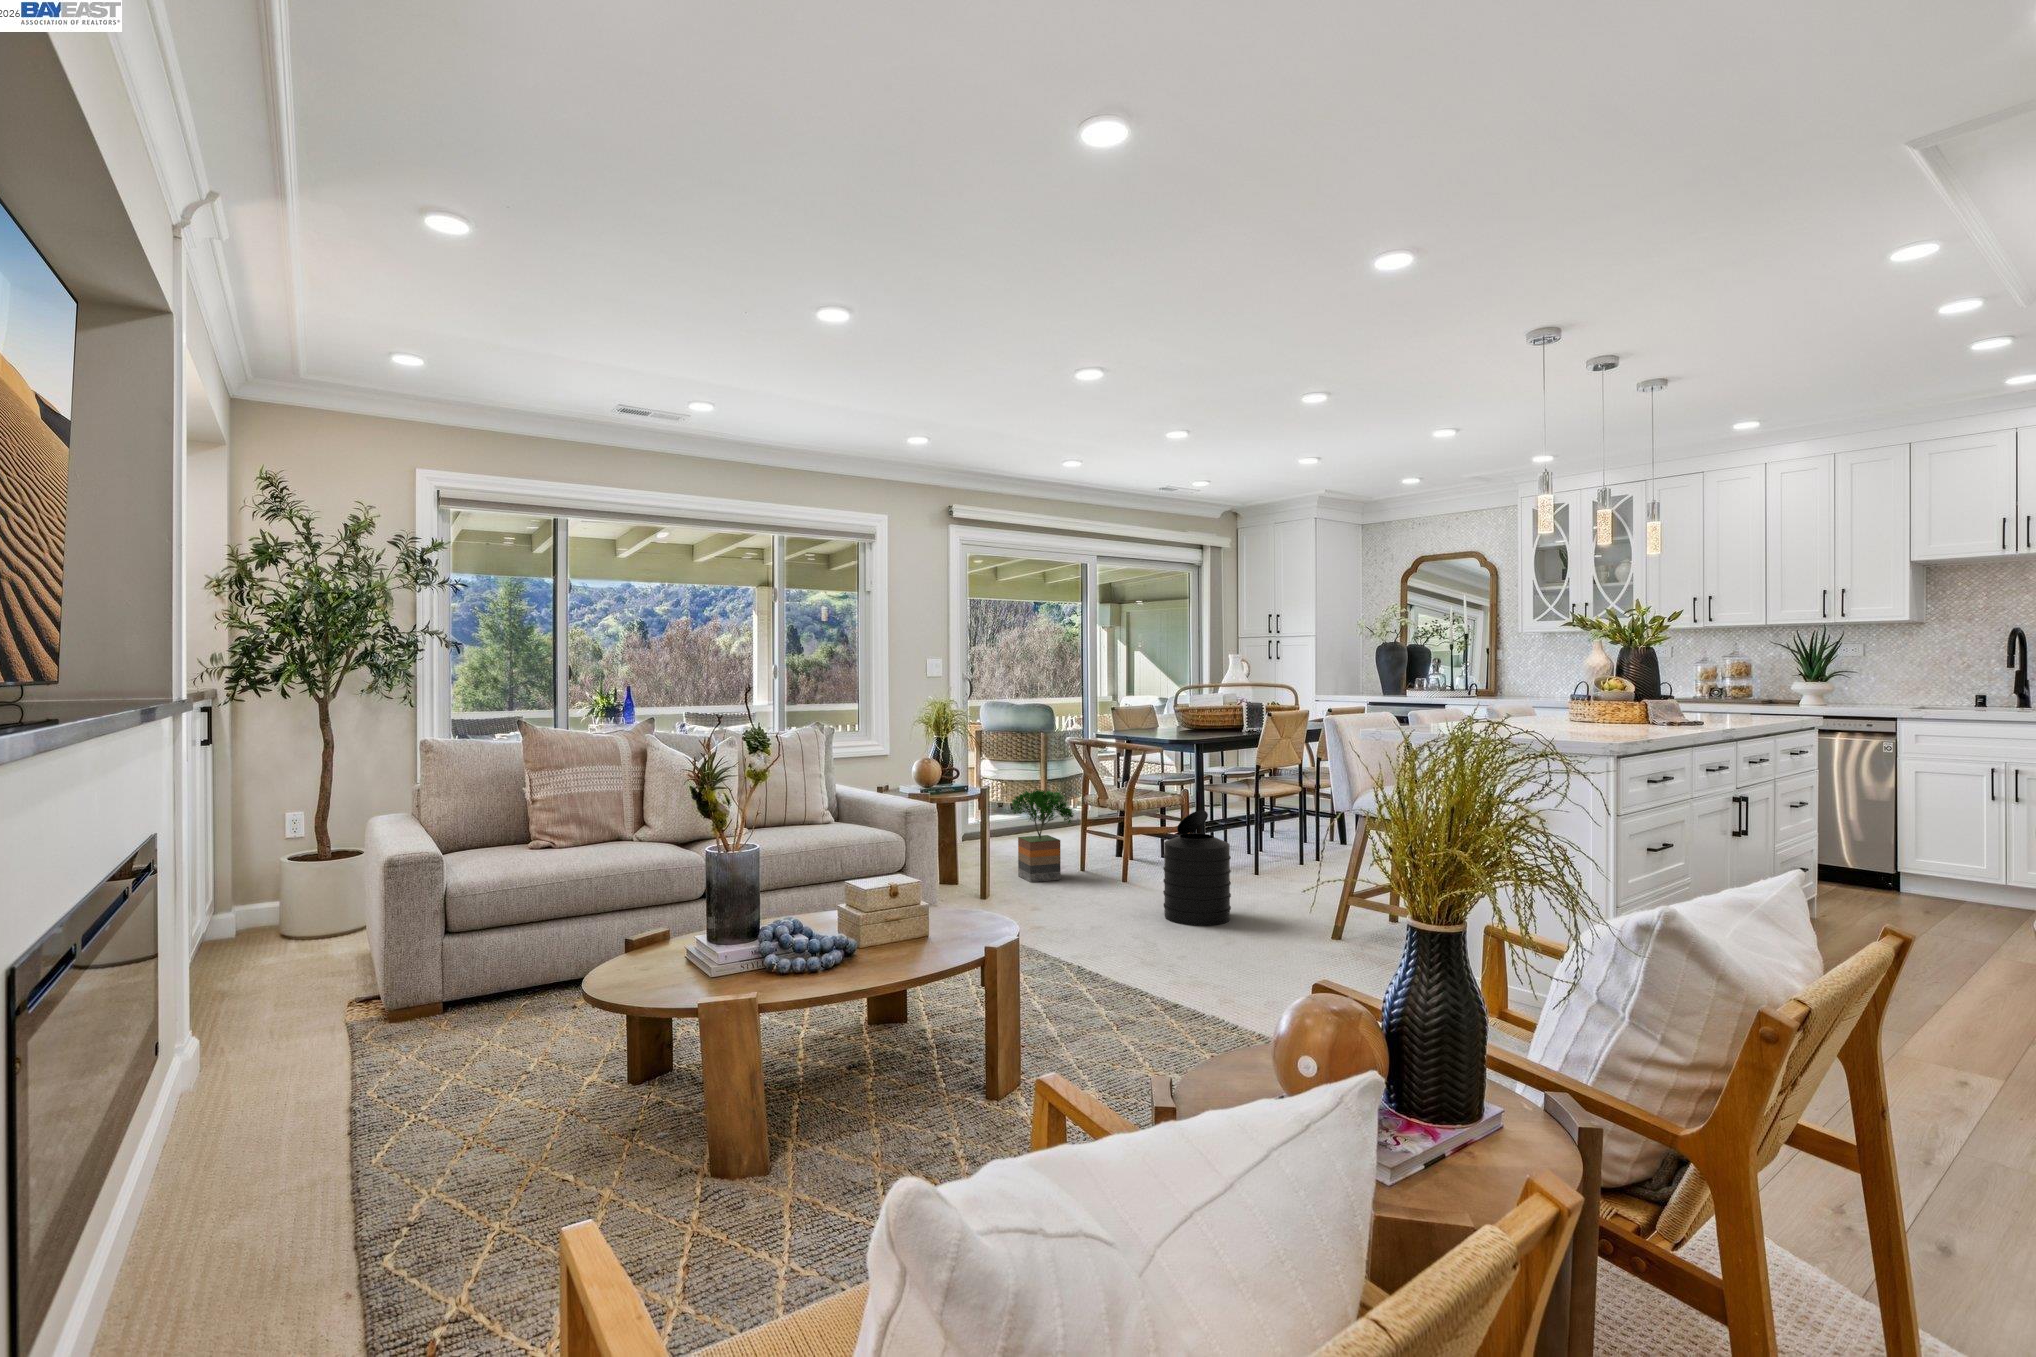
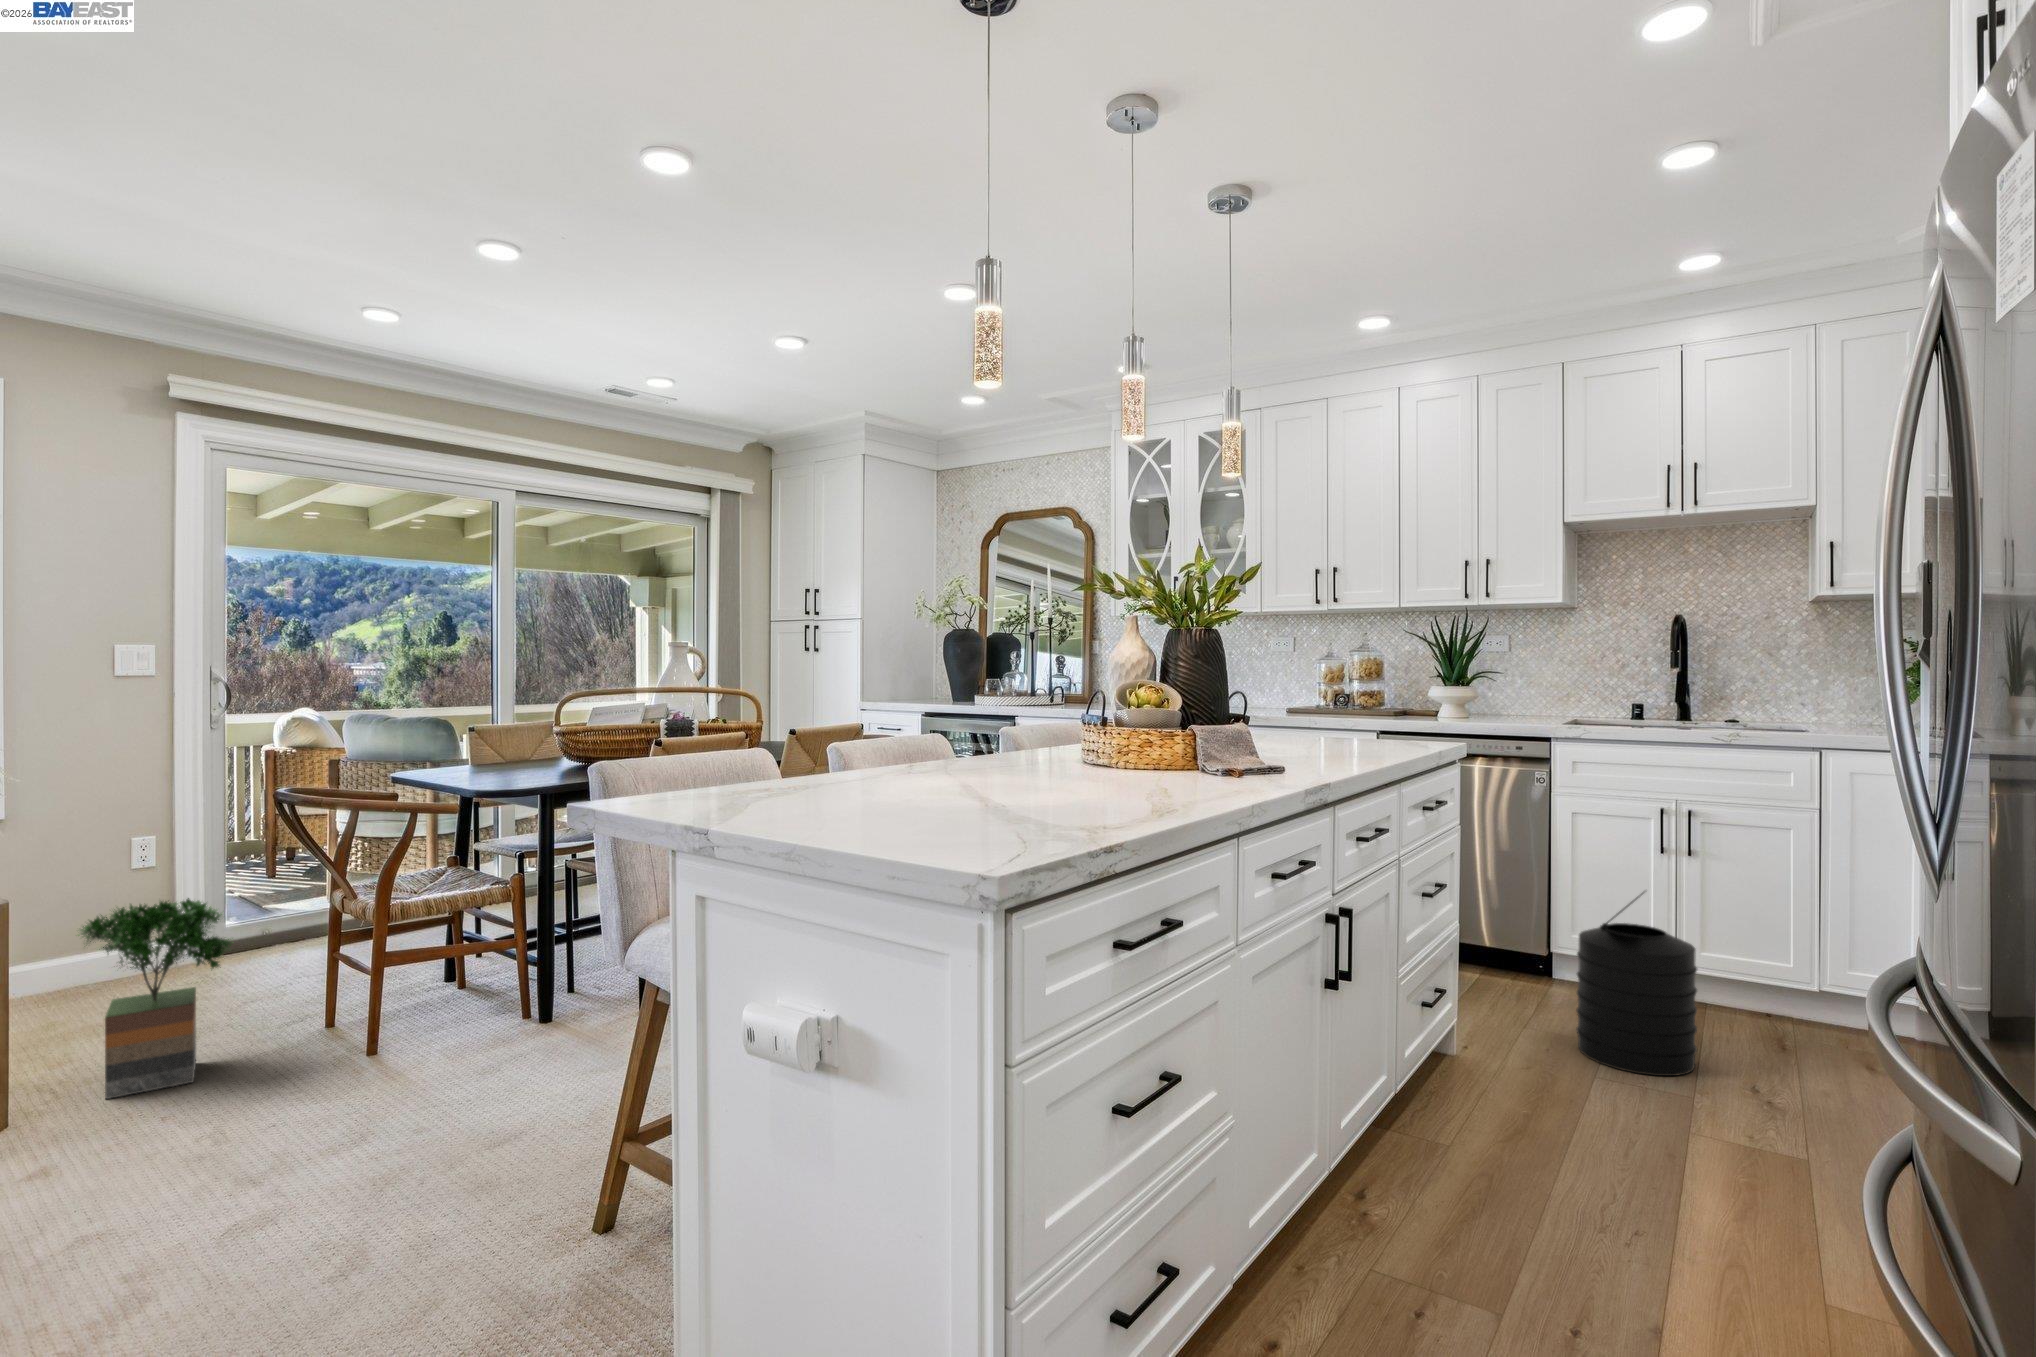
trash can: present [1163,810,1231,926] -> present [1576,892,1697,1076]

